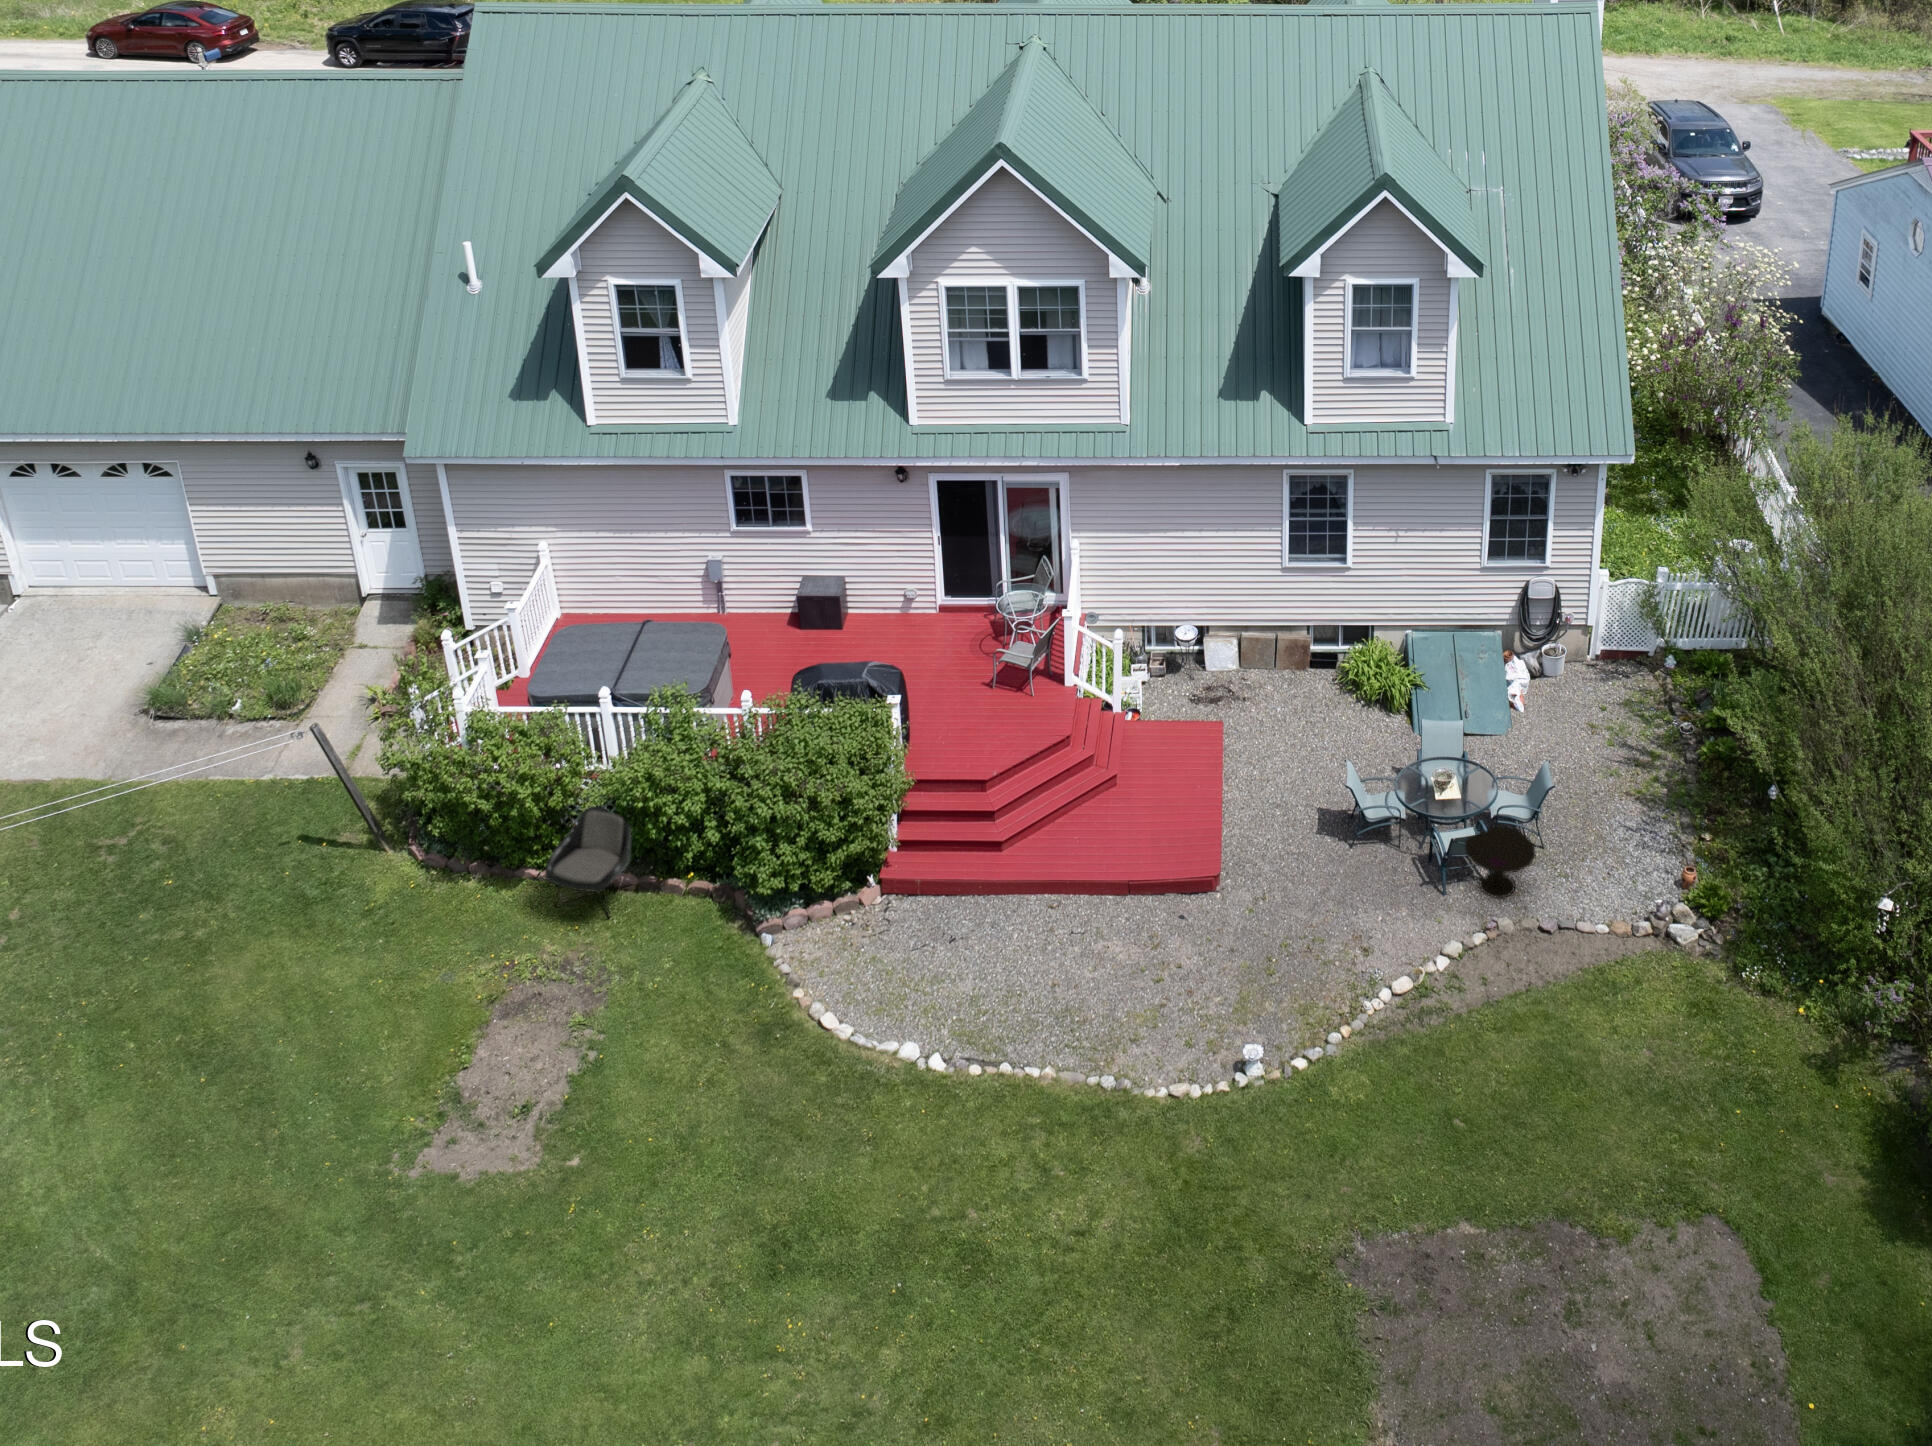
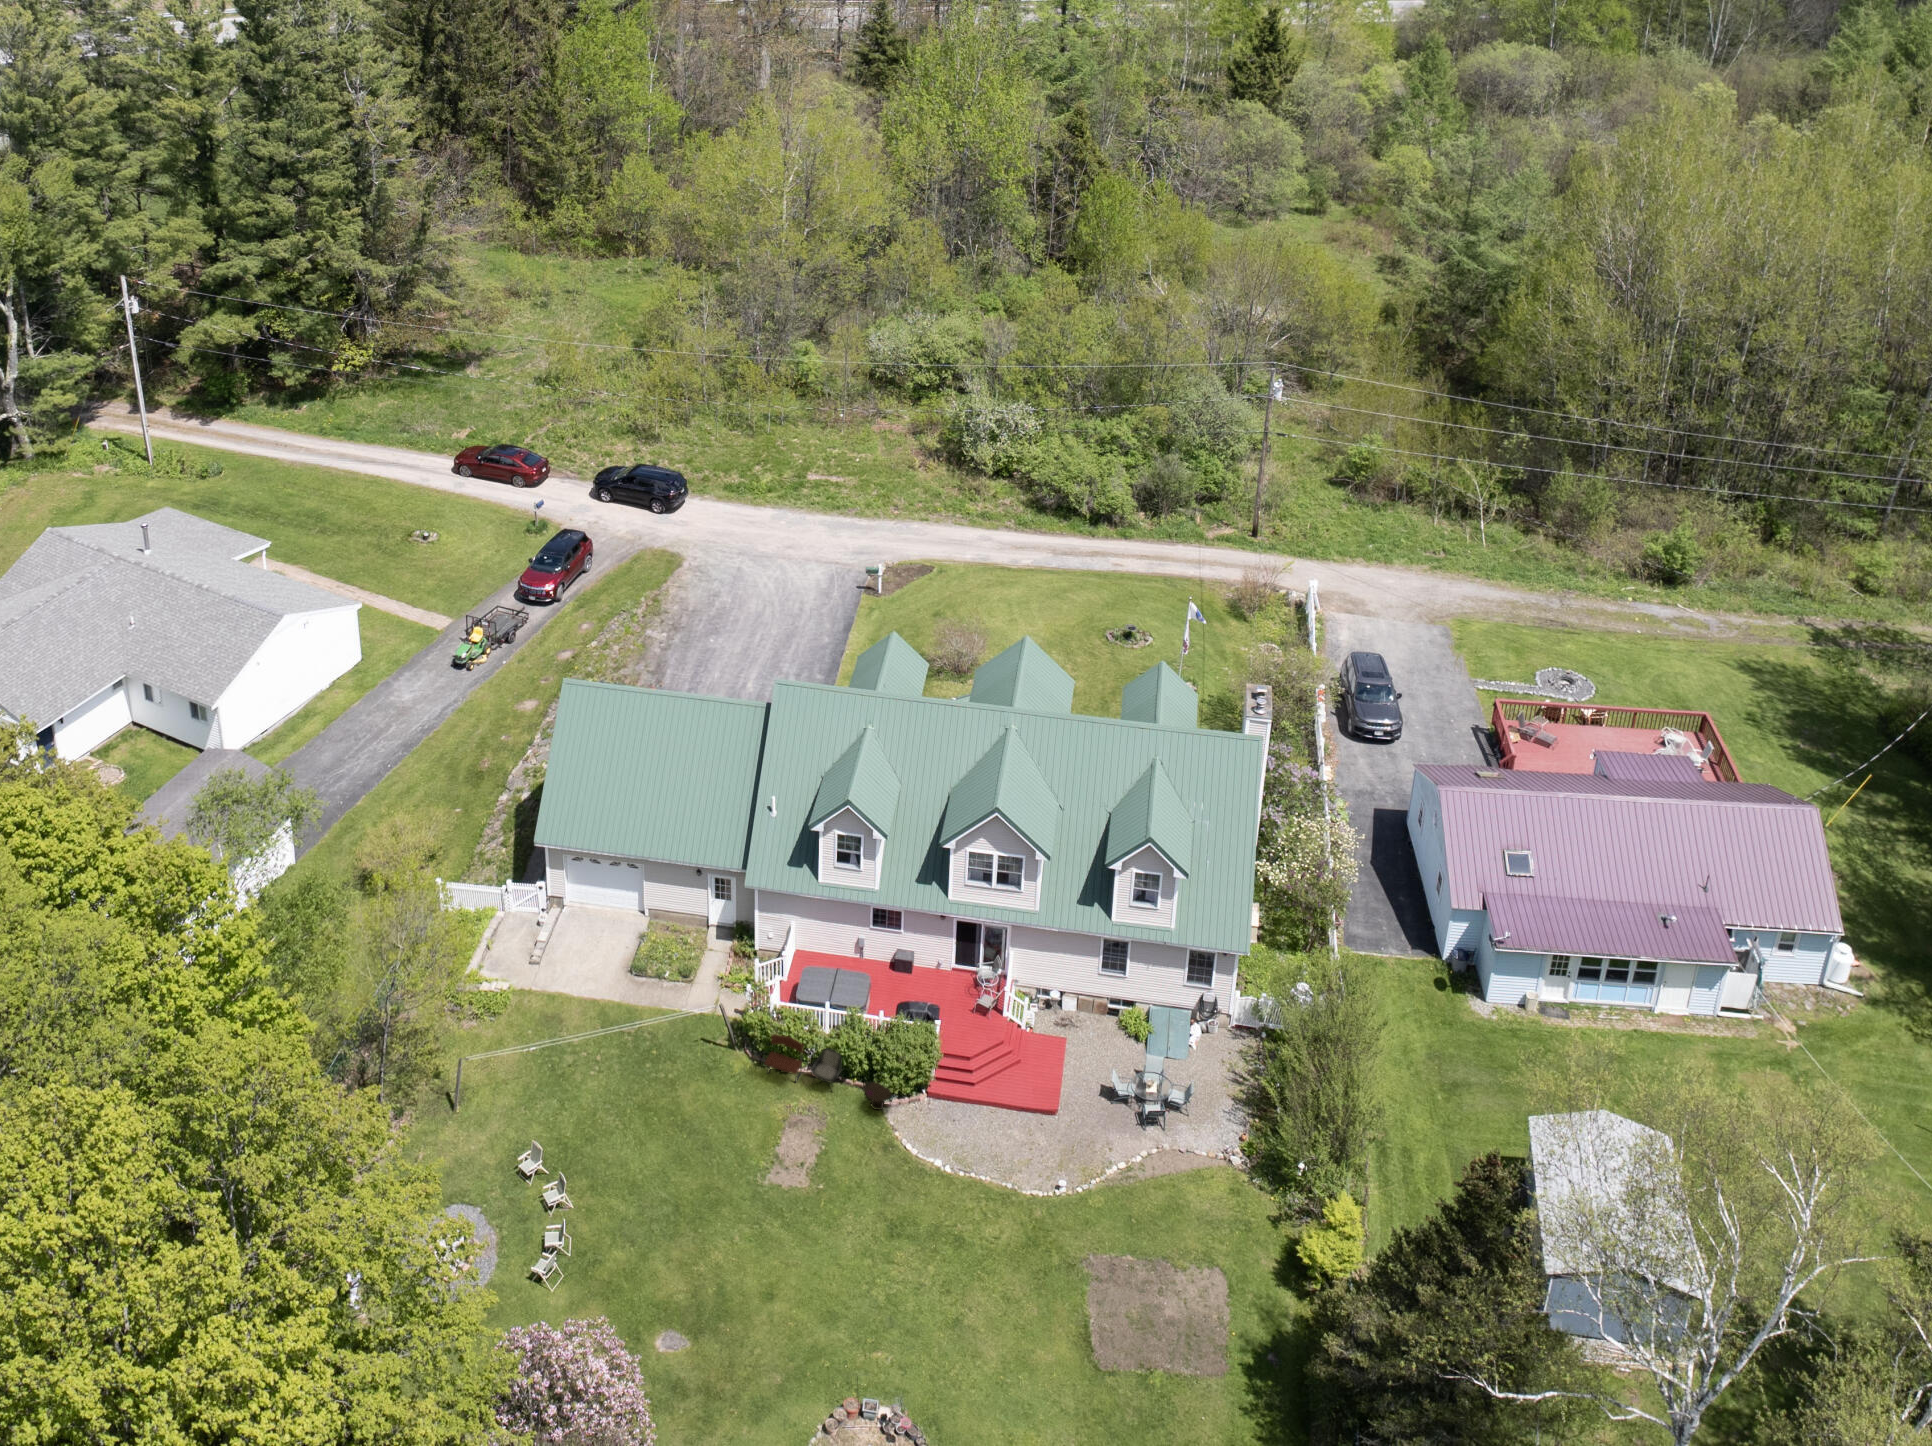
bench: none [413,786,532,910] -> present [764,1034,804,1081]
side table: present [1465,827,1536,898] -> present [865,1082,891,1110]

